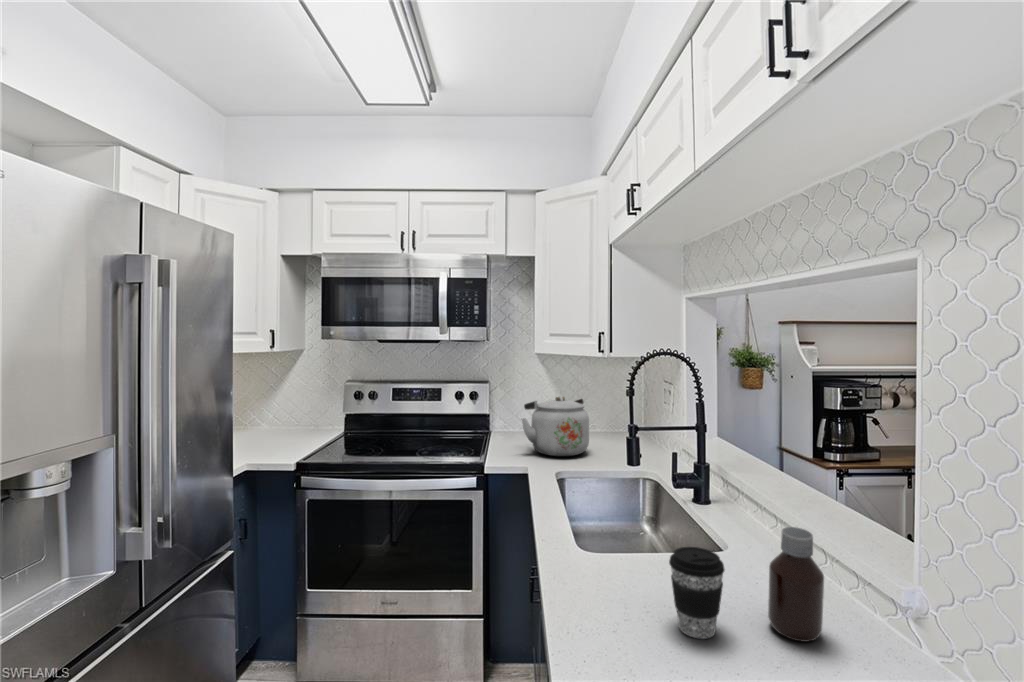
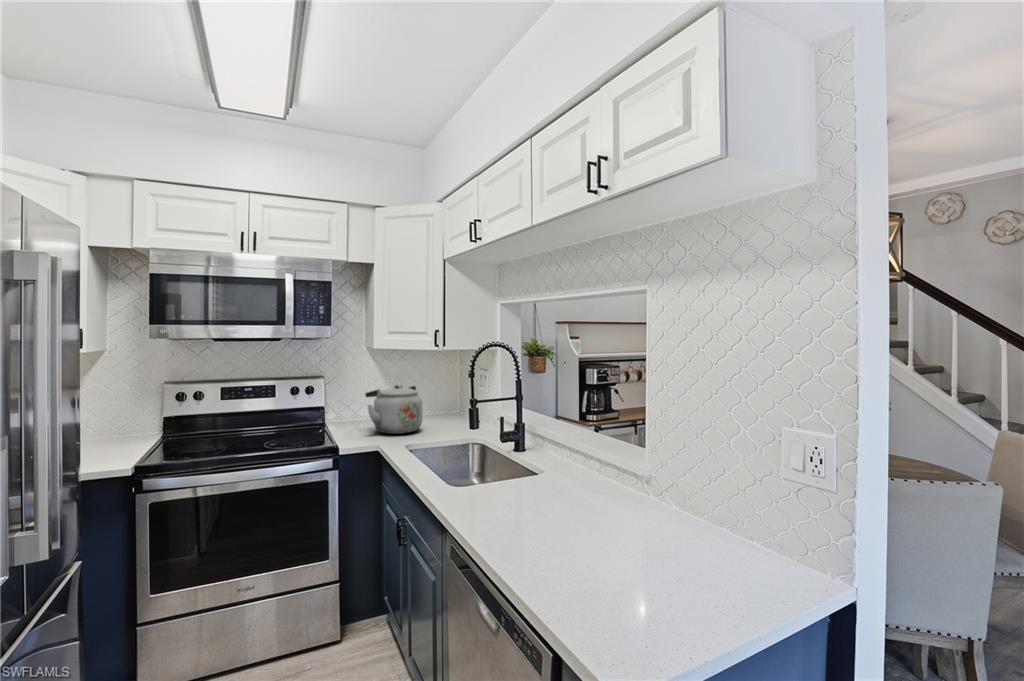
bottle: present [768,527,824,642] -> none [593,449,623,512]
coffee cup: present [669,547,724,639] -> none [544,469,576,522]

